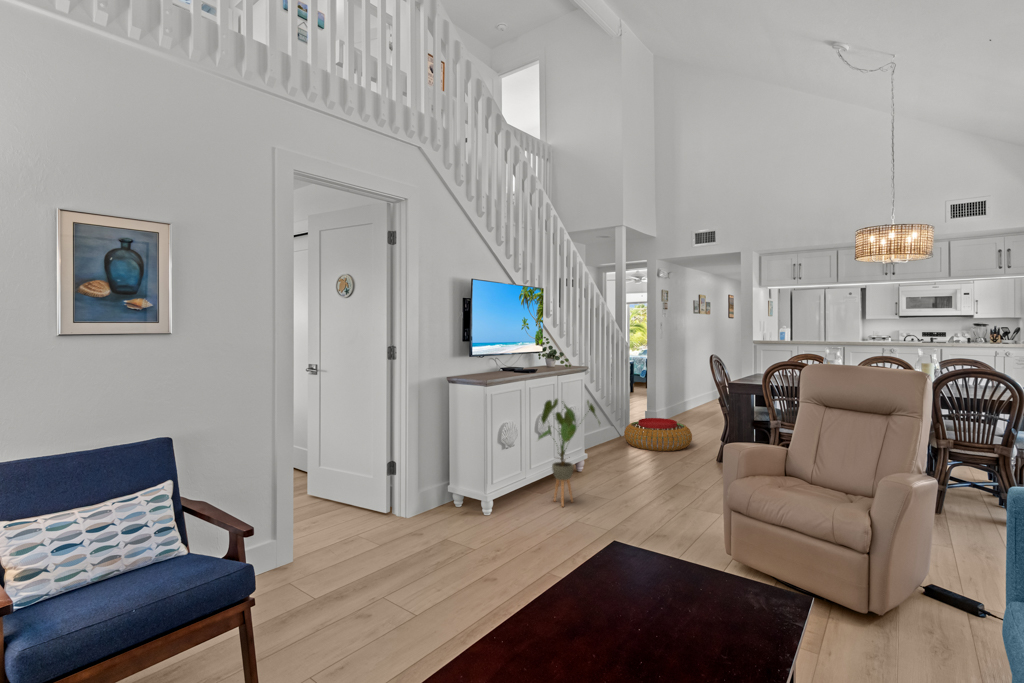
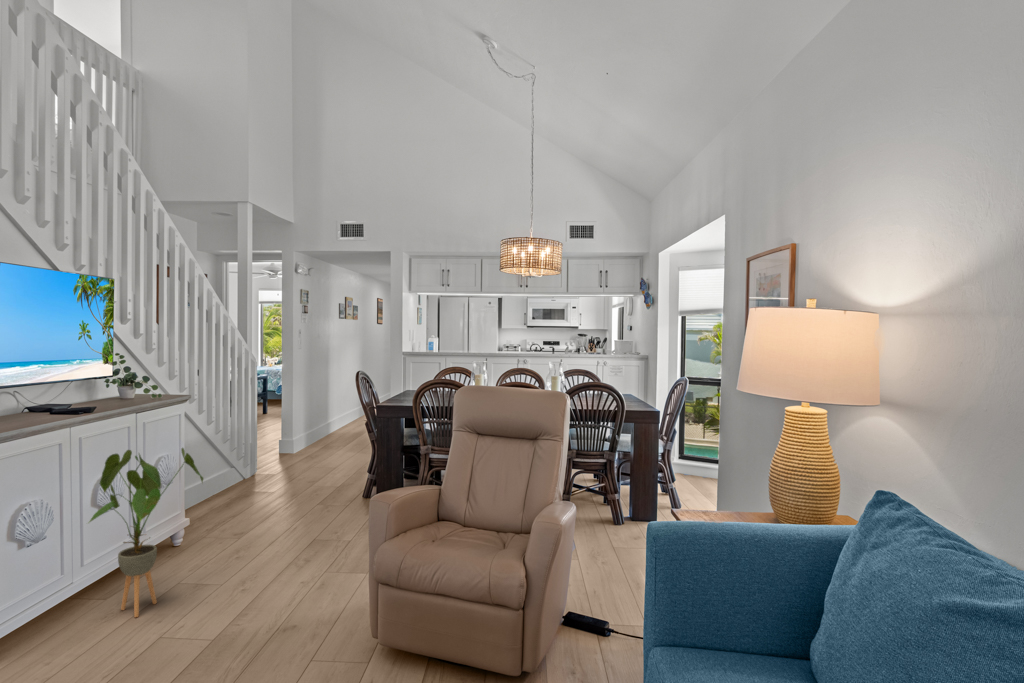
pouf: present [624,418,692,451] -> none [249,449,336,493]

